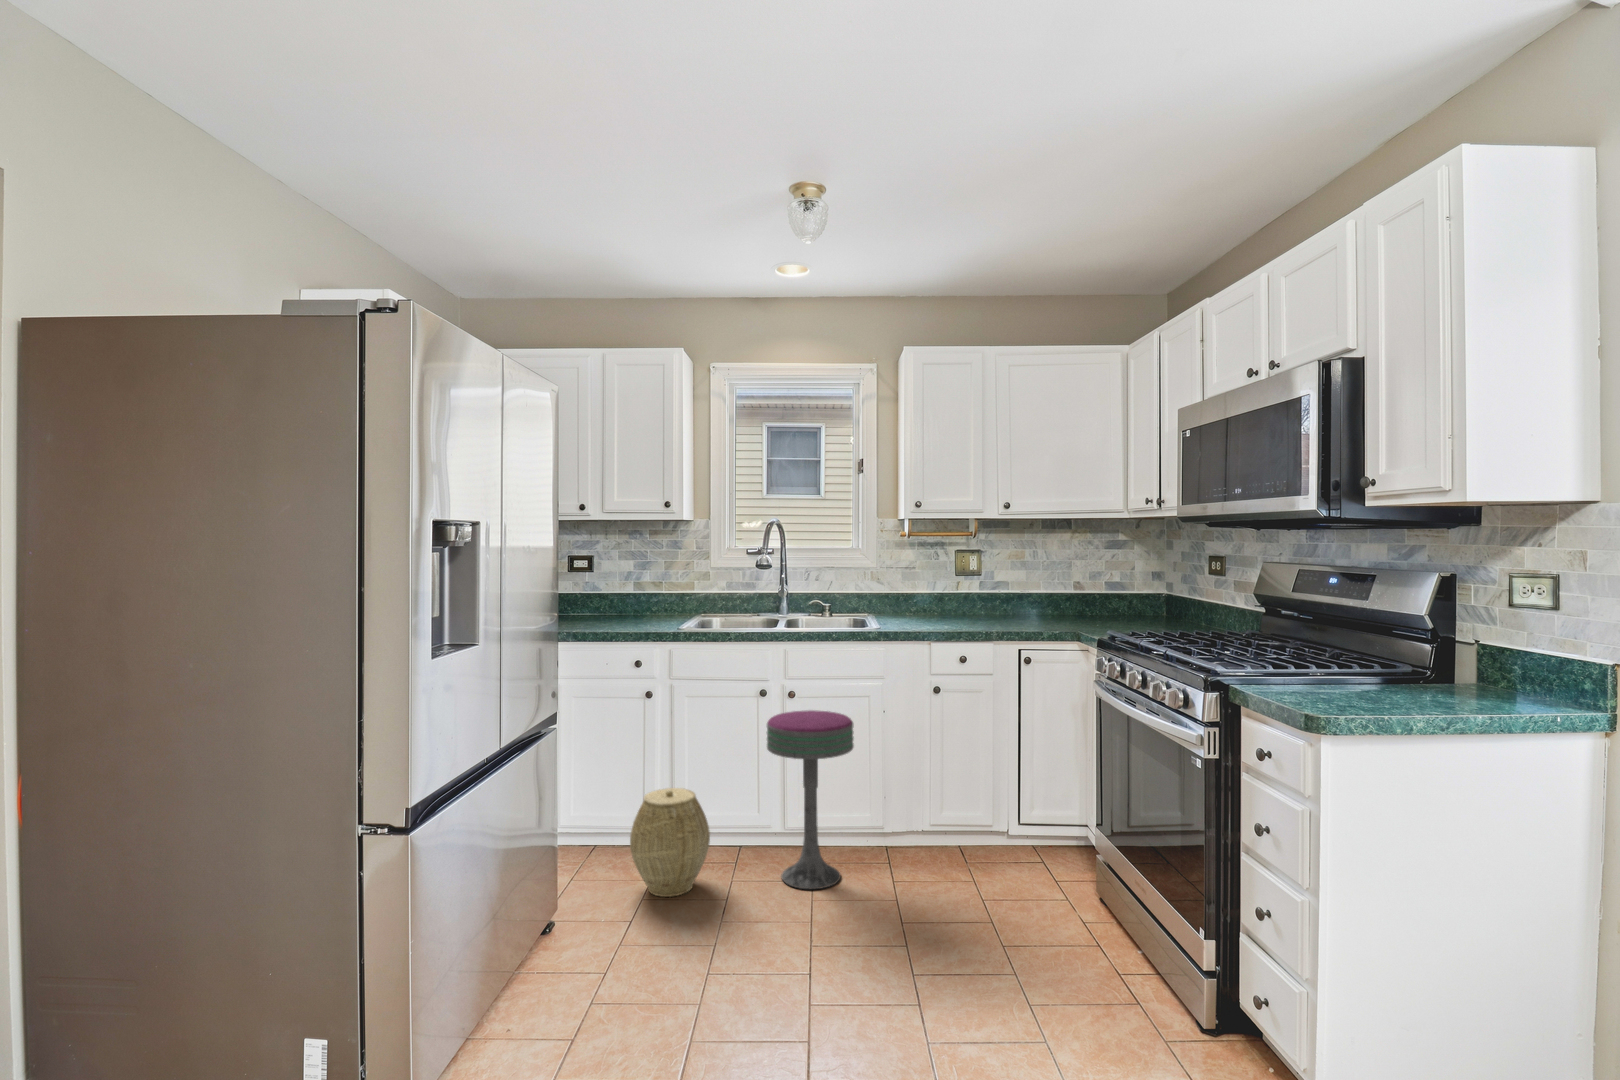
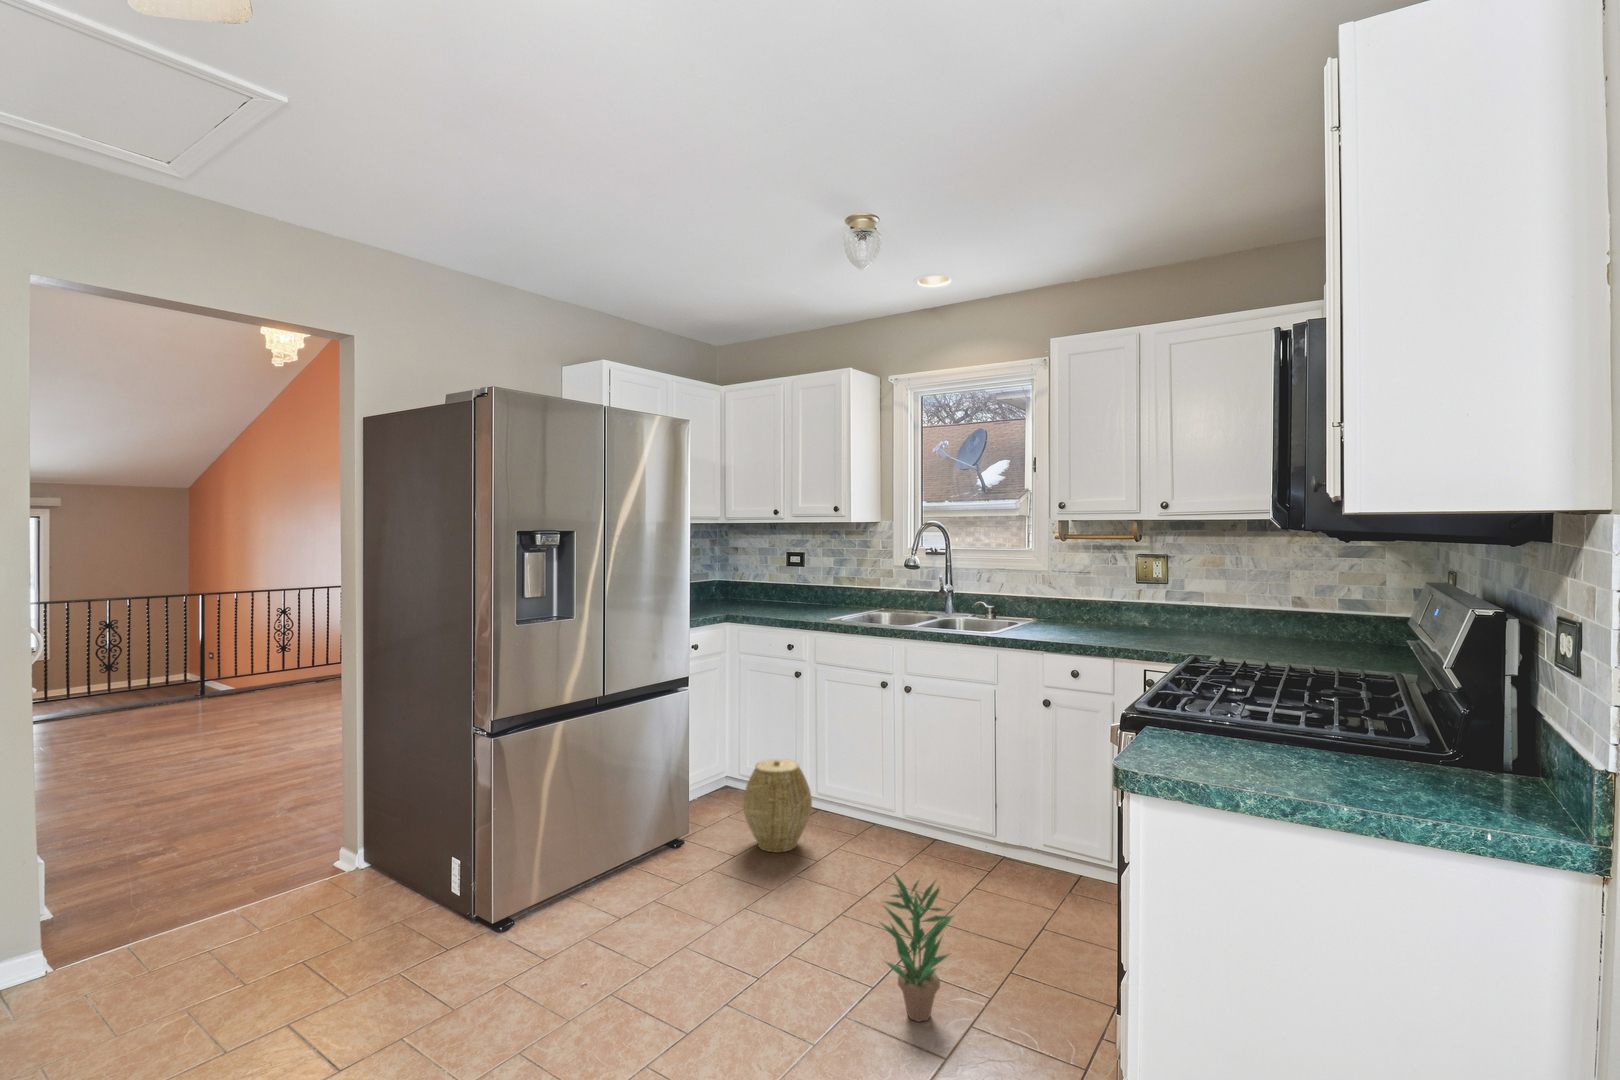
bar stool: present [767,710,854,889] -> none [854,707,938,878]
potted plant: none [948,861,1035,1010] -> present [881,875,953,1022]

